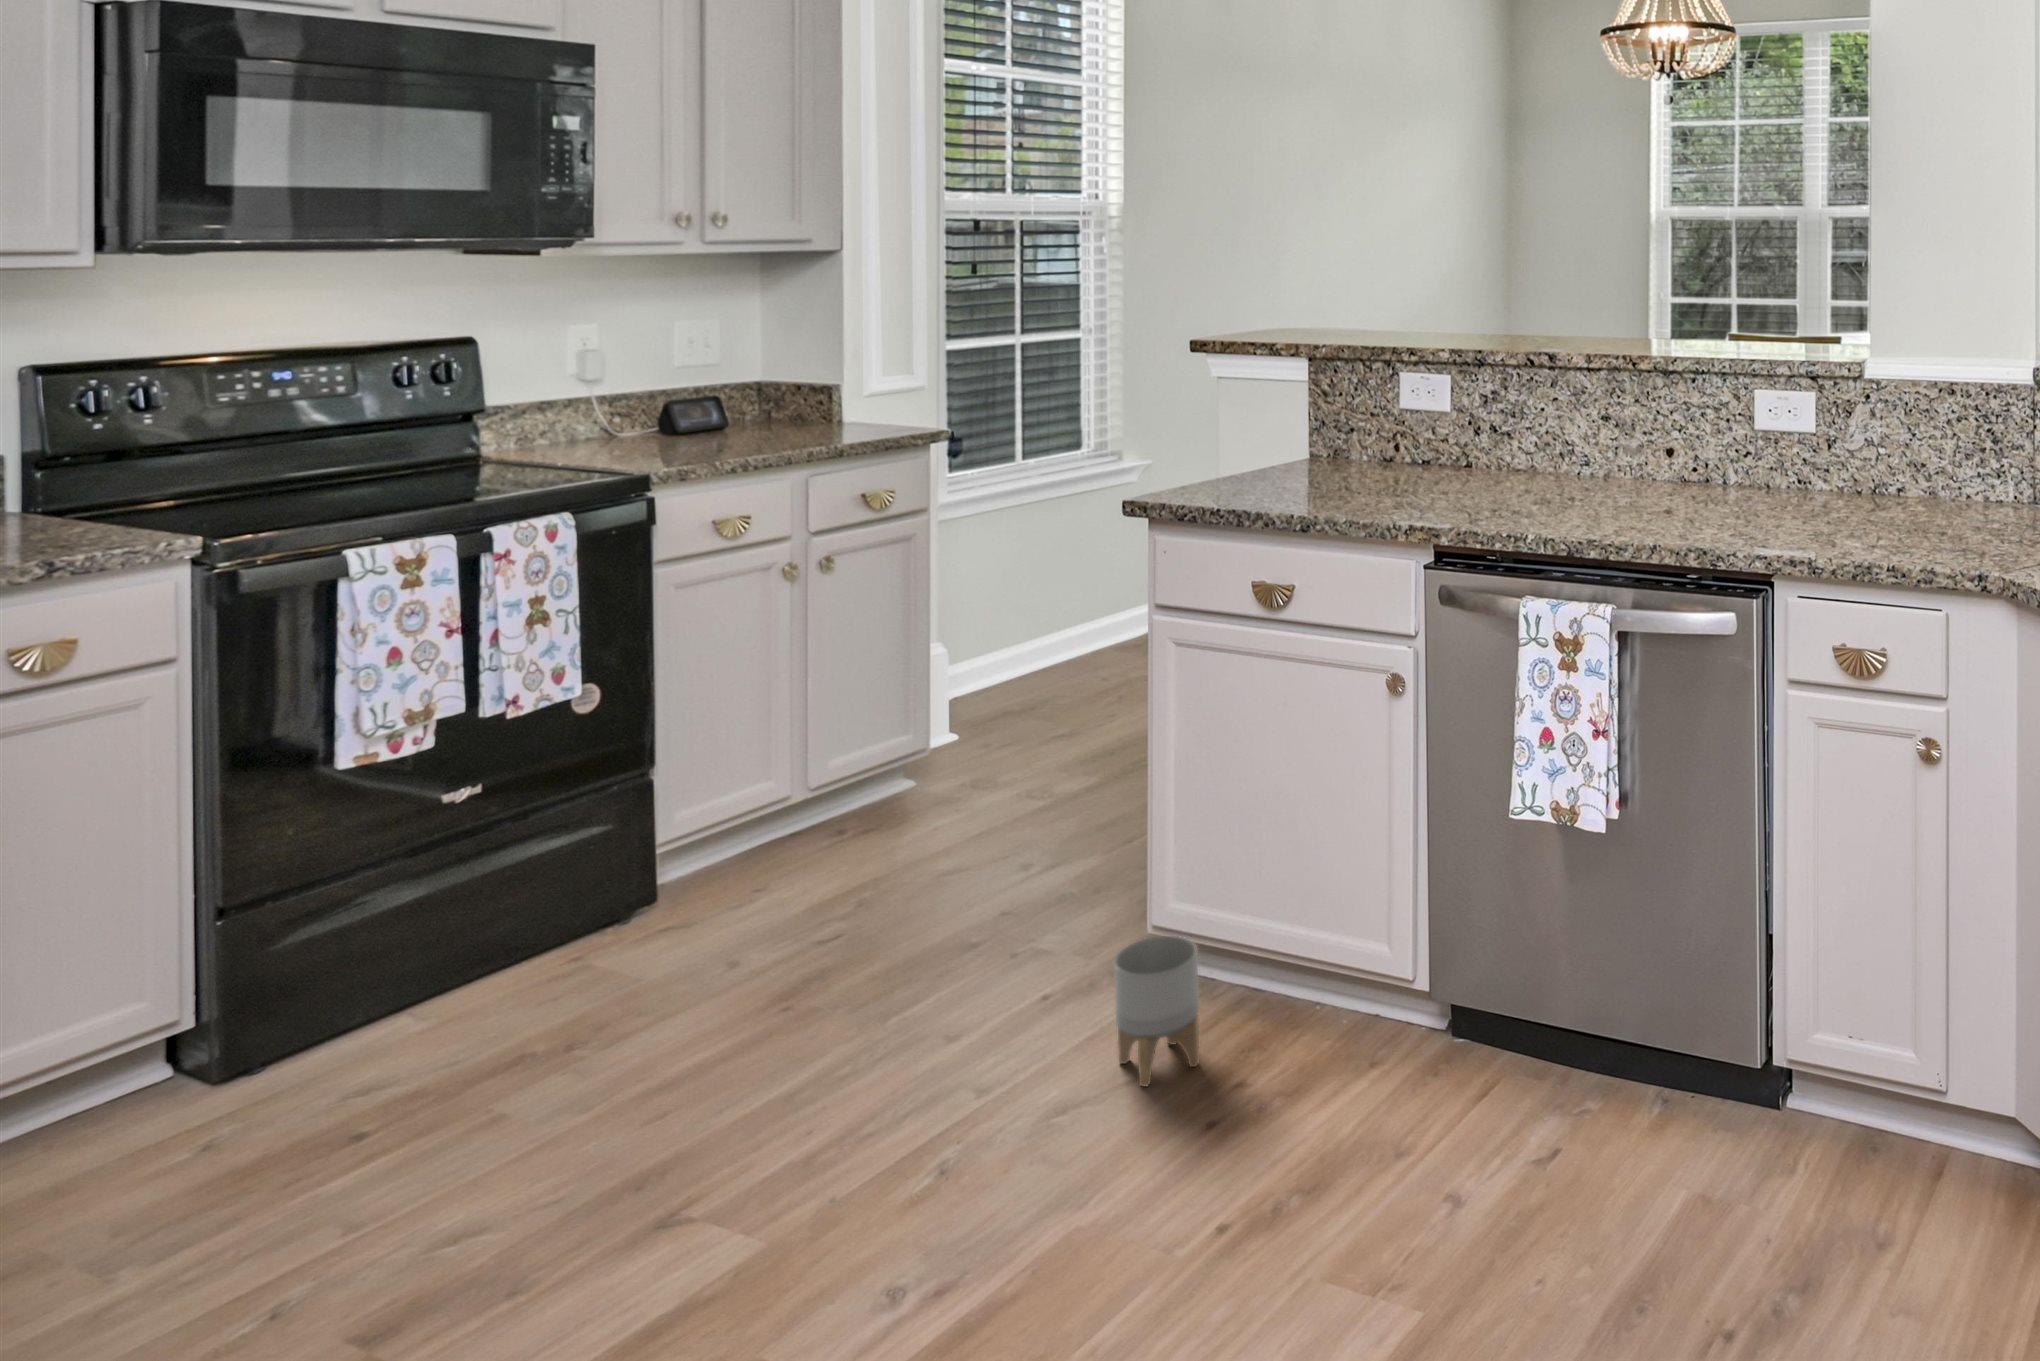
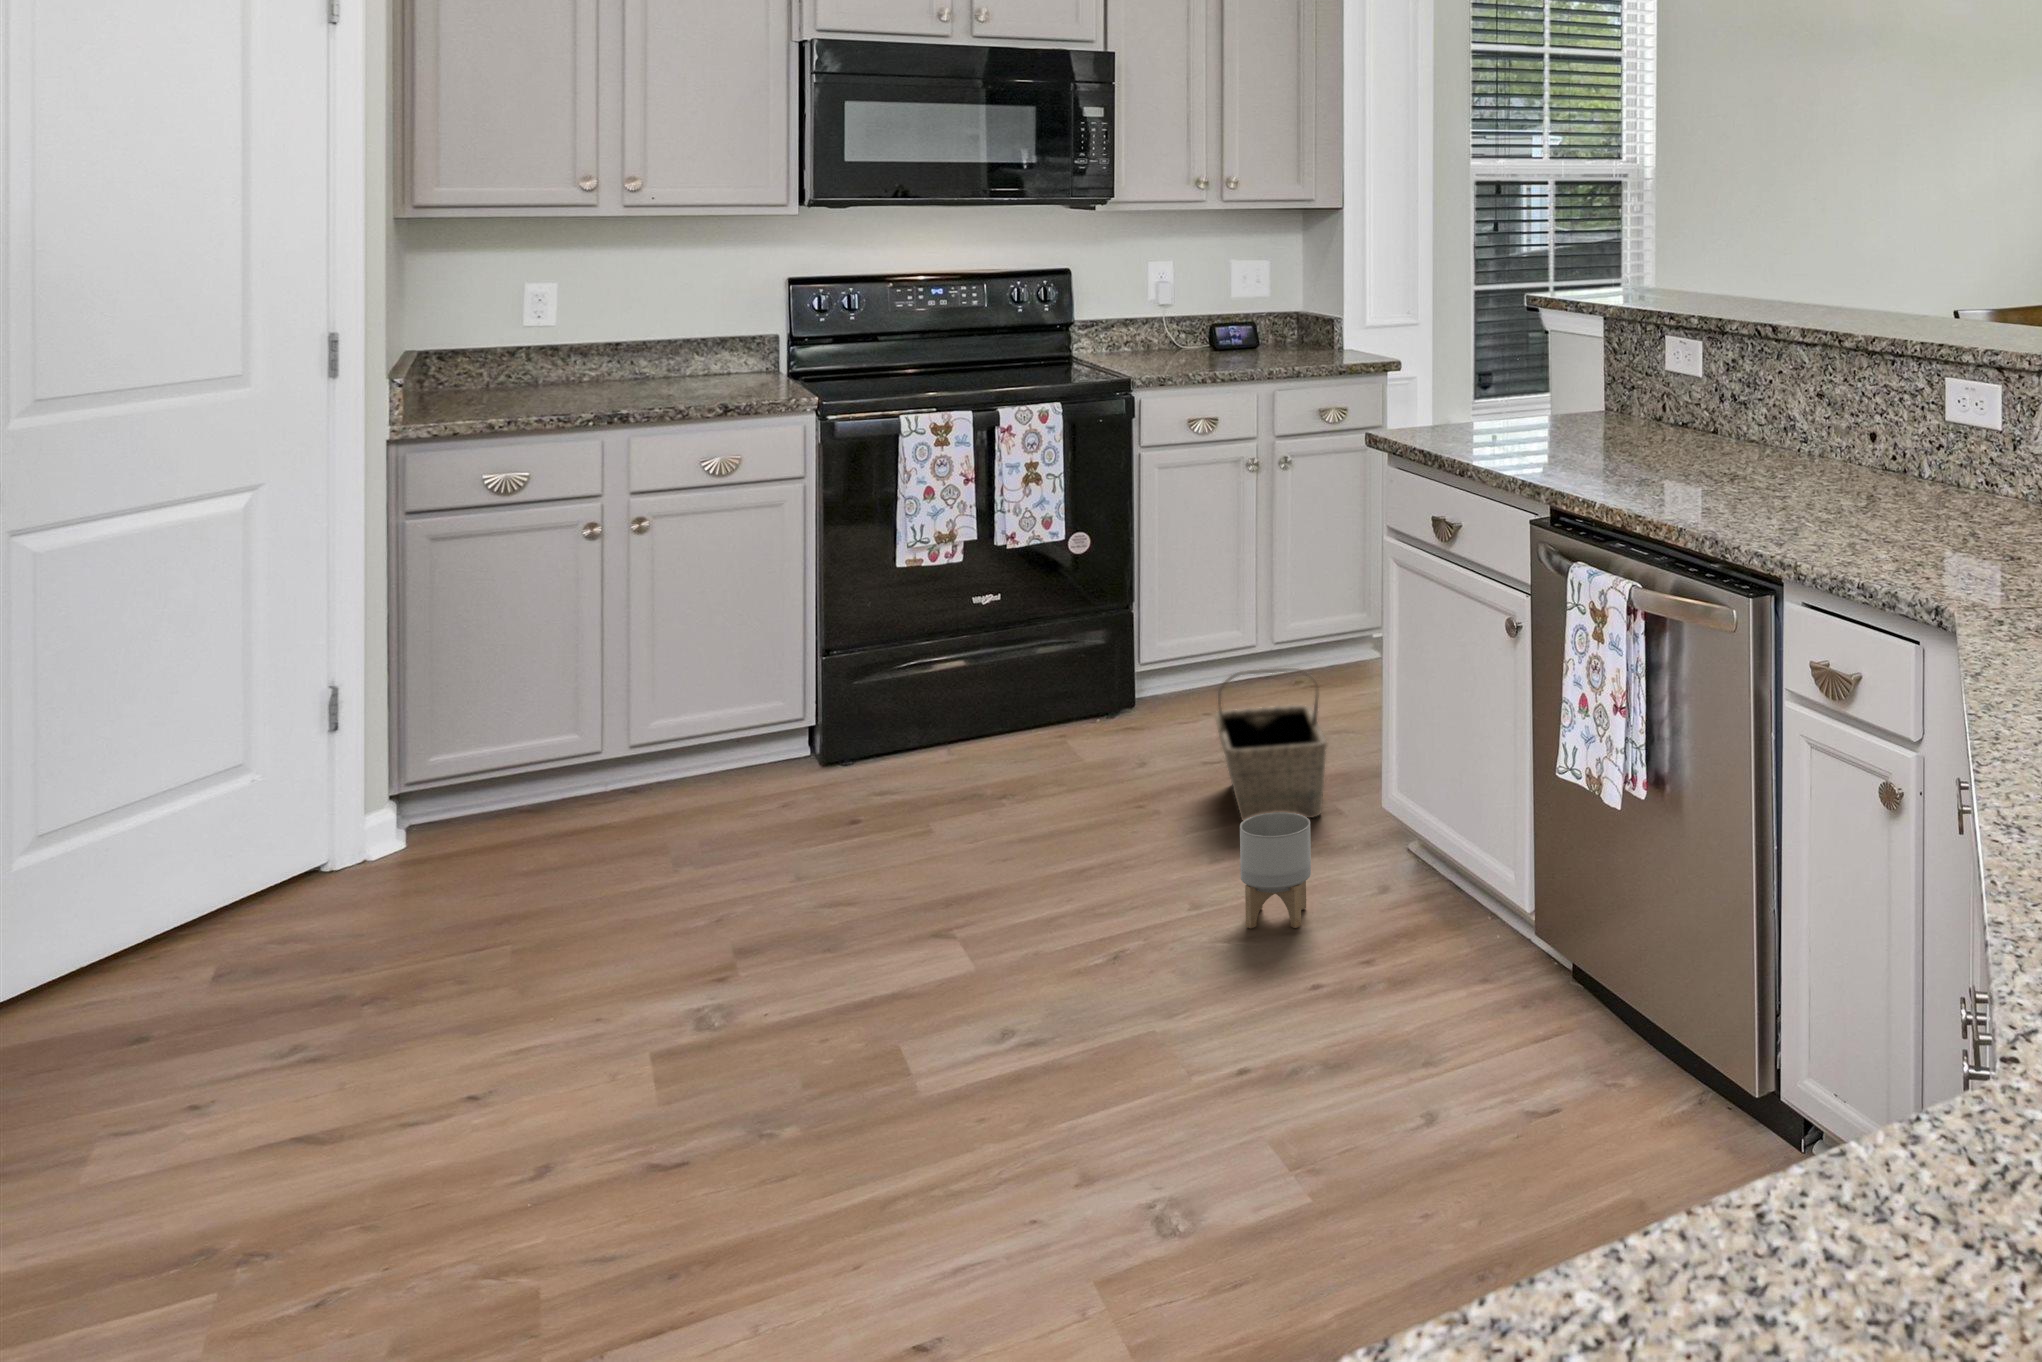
basket: none [883,776,1068,970] -> present [1215,667,1327,820]

